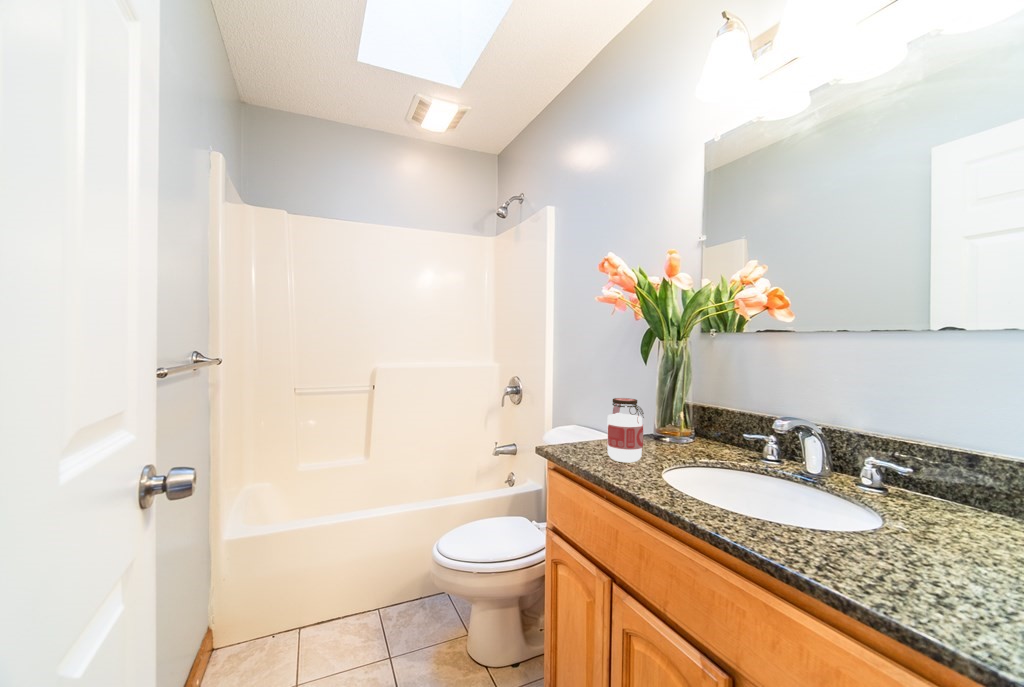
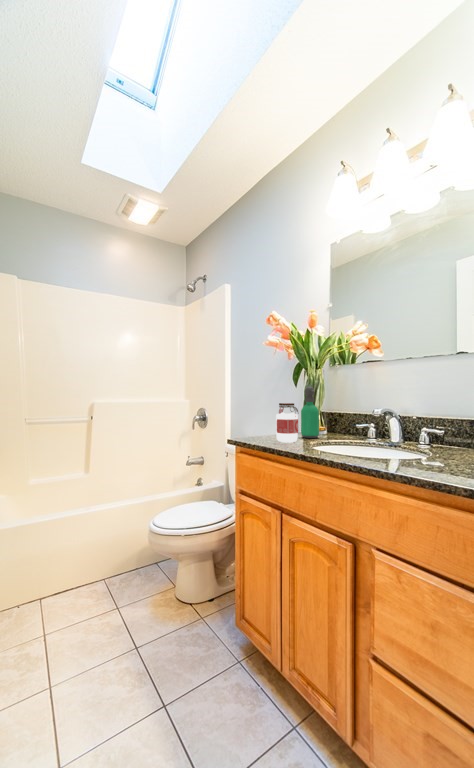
soap dispenser: none [650,369,680,451] -> present [301,387,319,438]

